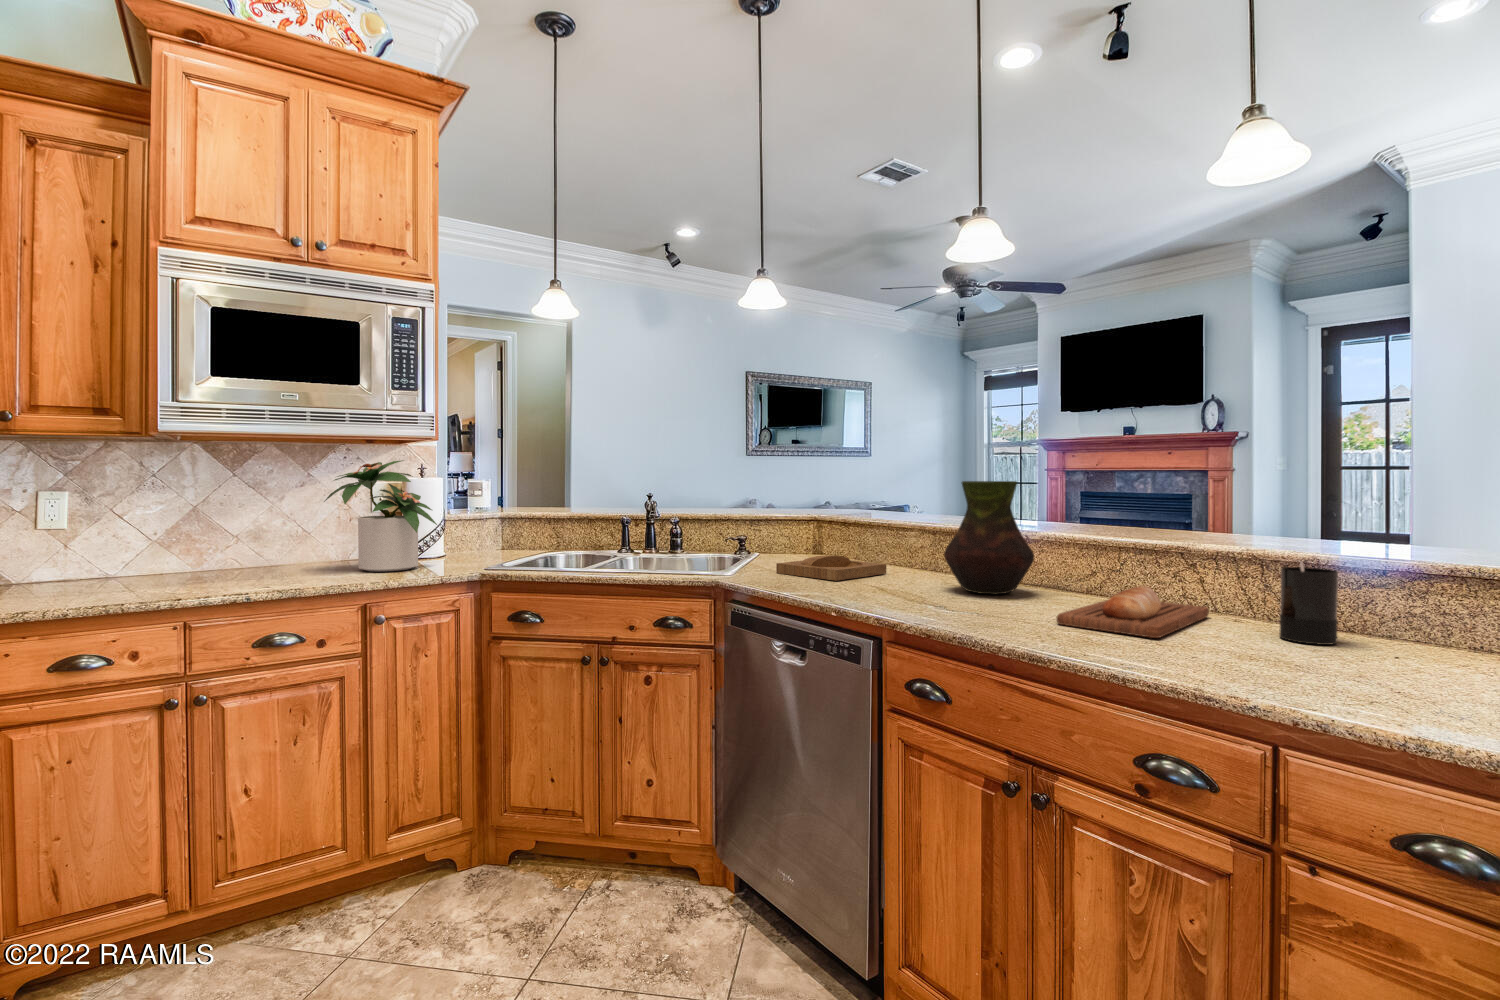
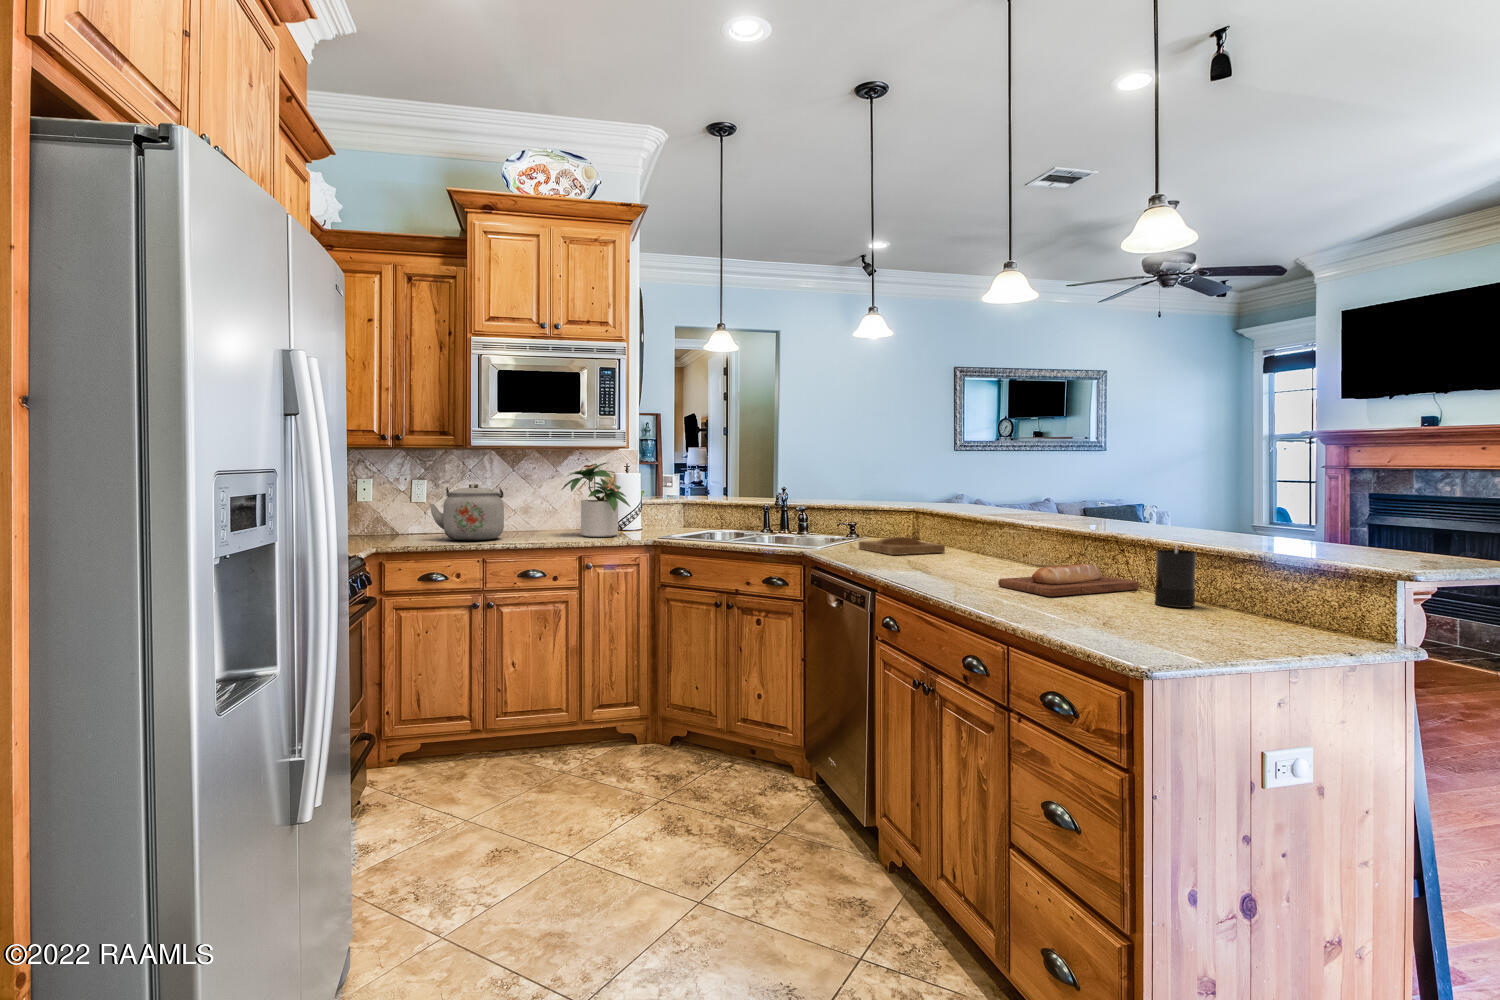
vase: present [944,481,1034,594] -> none [964,480,1036,568]
kettle: none [71,492,223,588] -> present [430,483,504,541]

